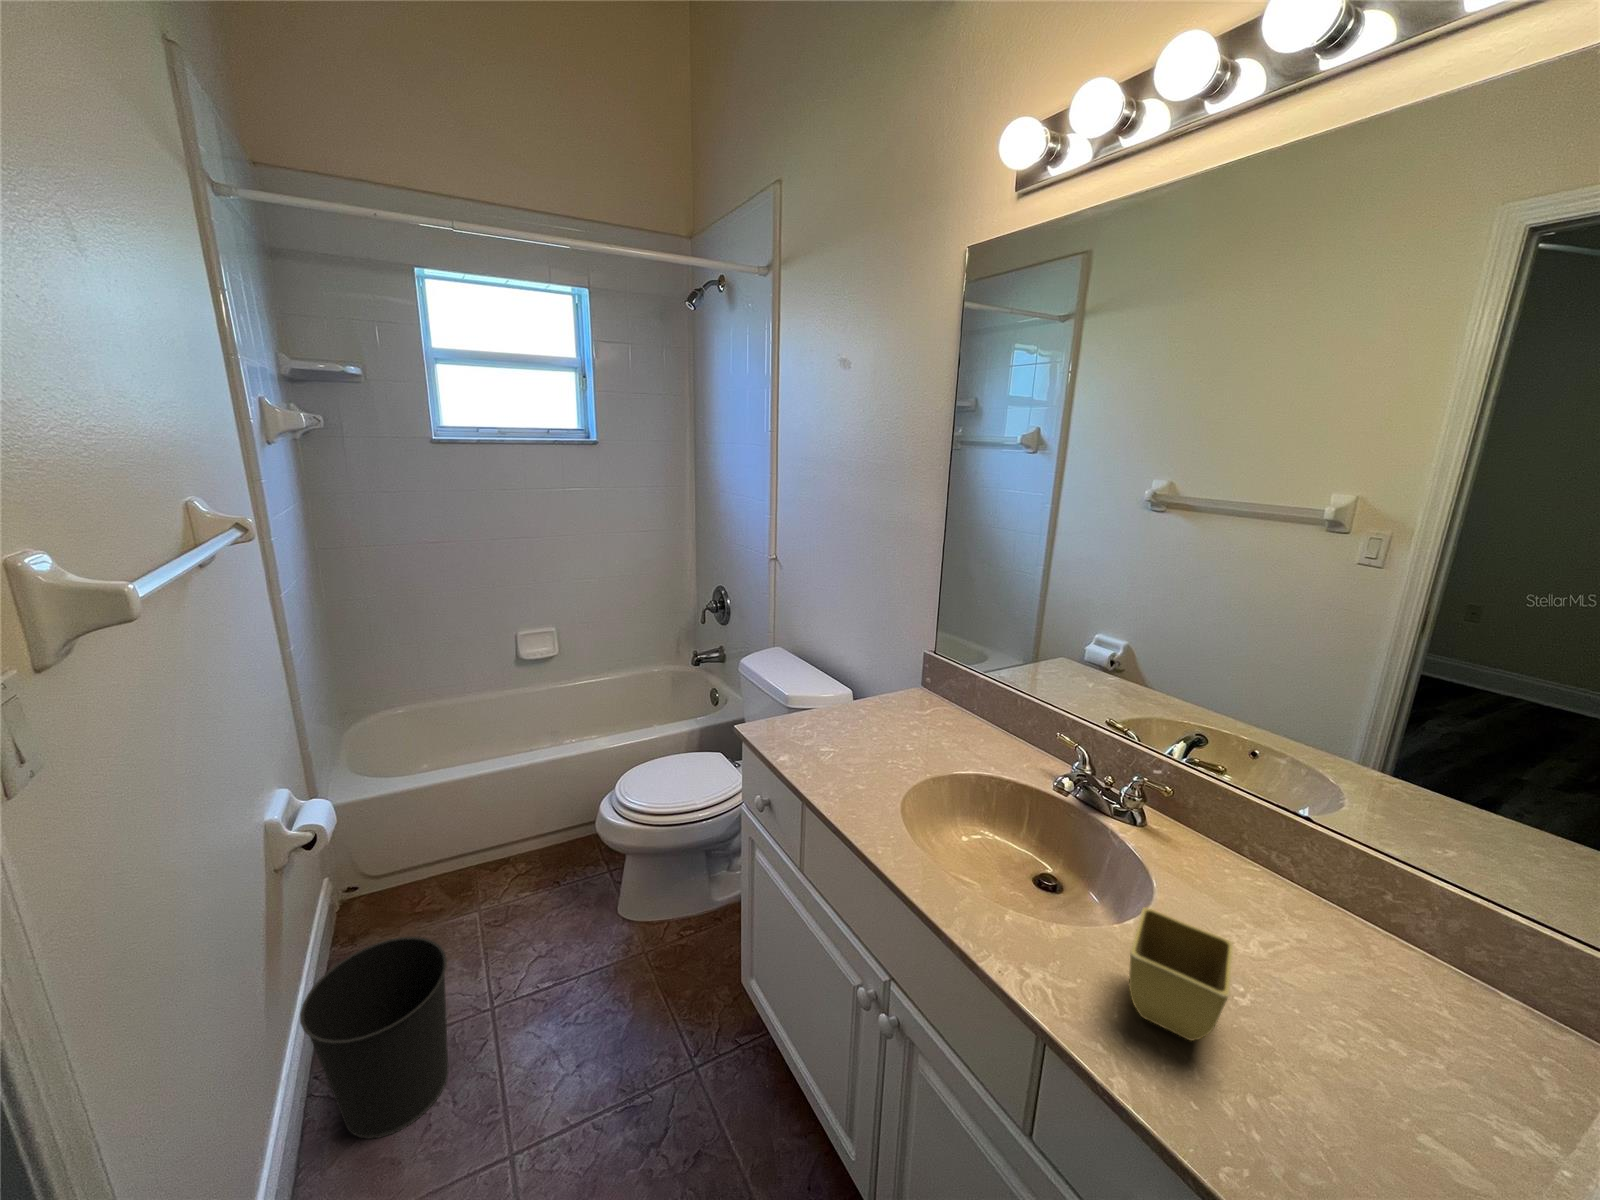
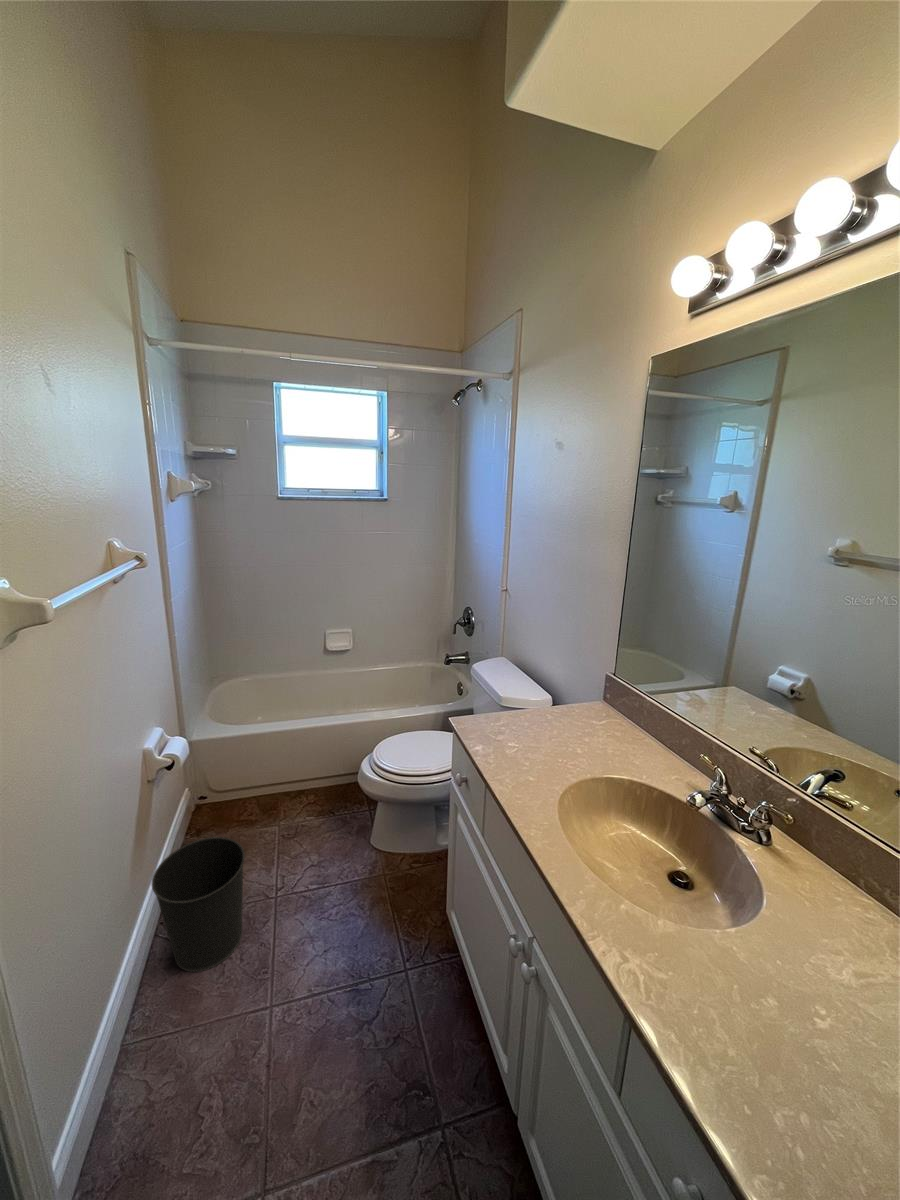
flower pot: present [1129,907,1233,1041] -> none [707,921,808,1049]

